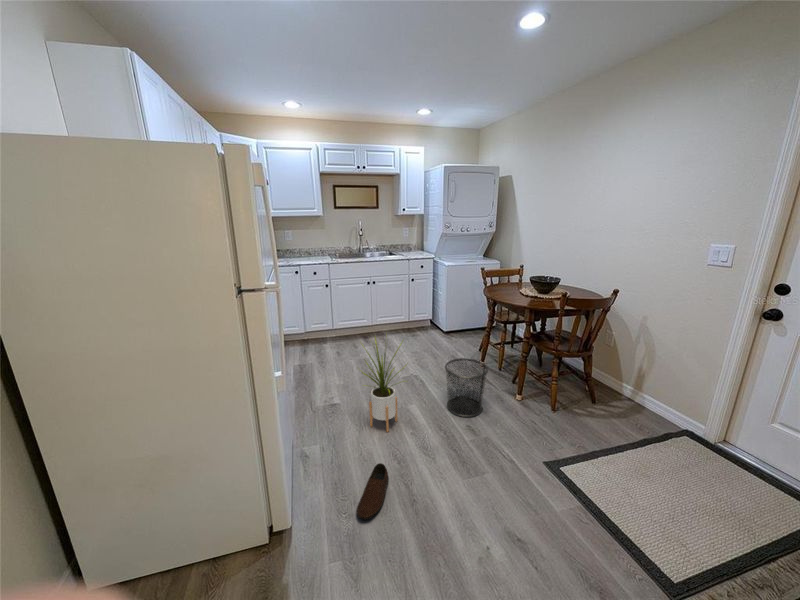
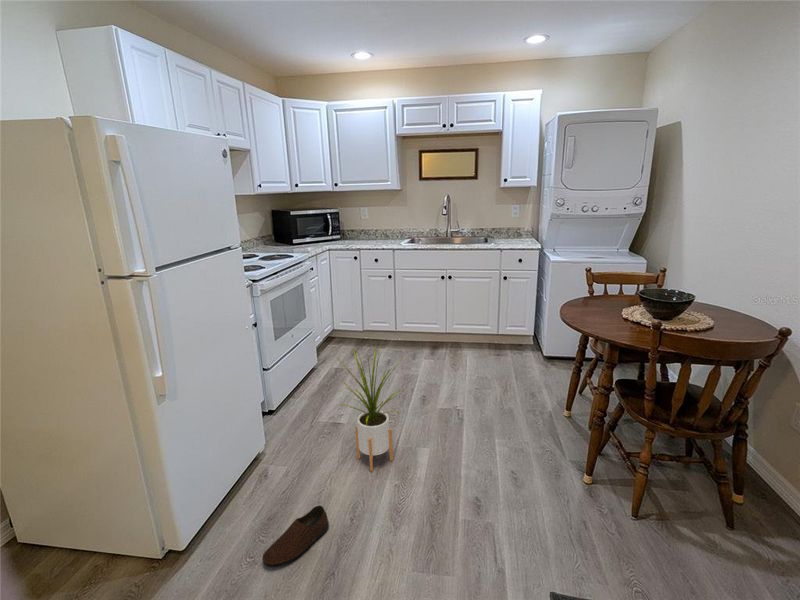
waste bin: present [445,358,488,417] -> none [464,397,528,486]

